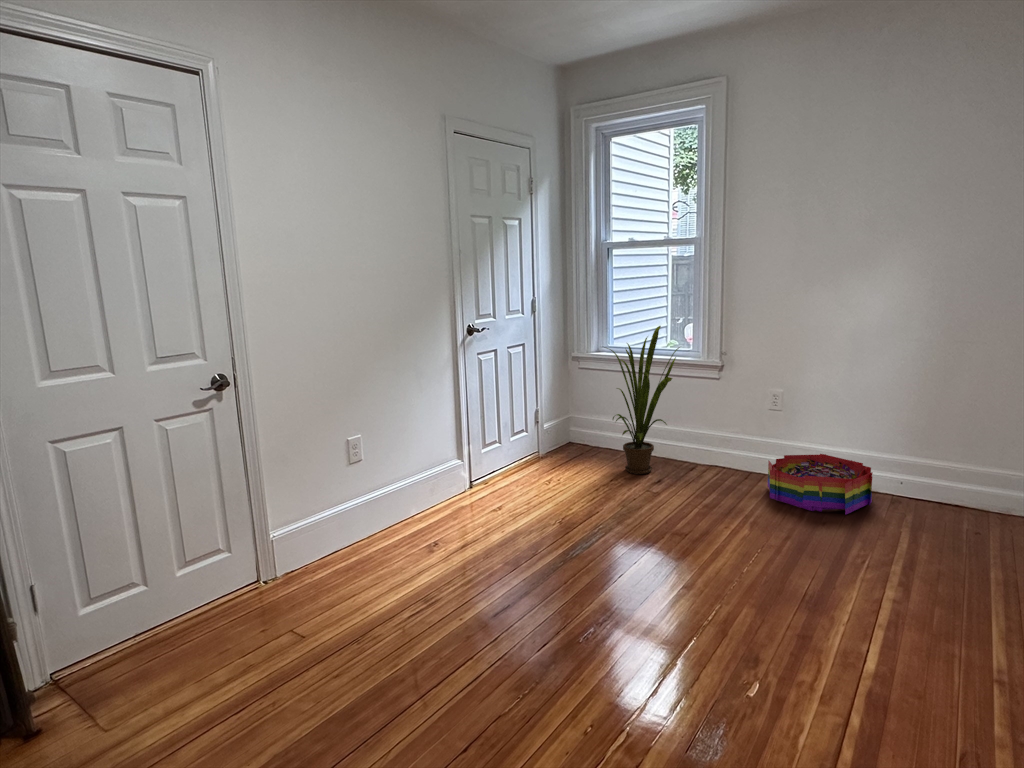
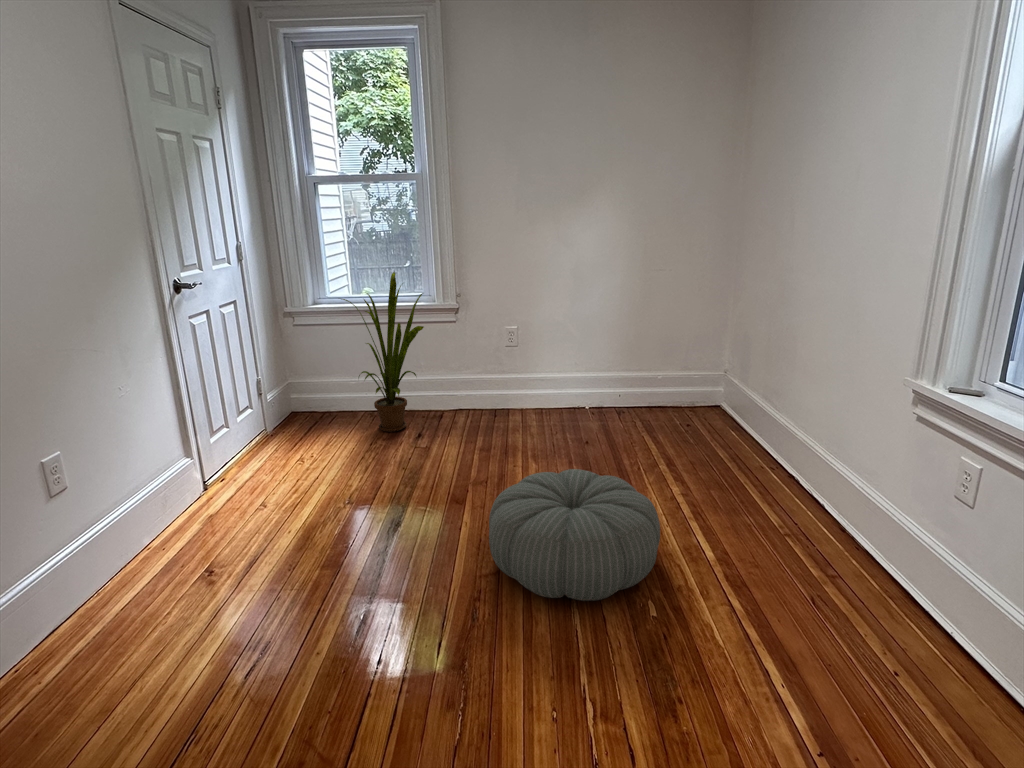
storage bin: present [768,454,873,514] -> none [518,382,604,434]
pouf: none [622,528,812,665] -> present [489,469,660,601]

